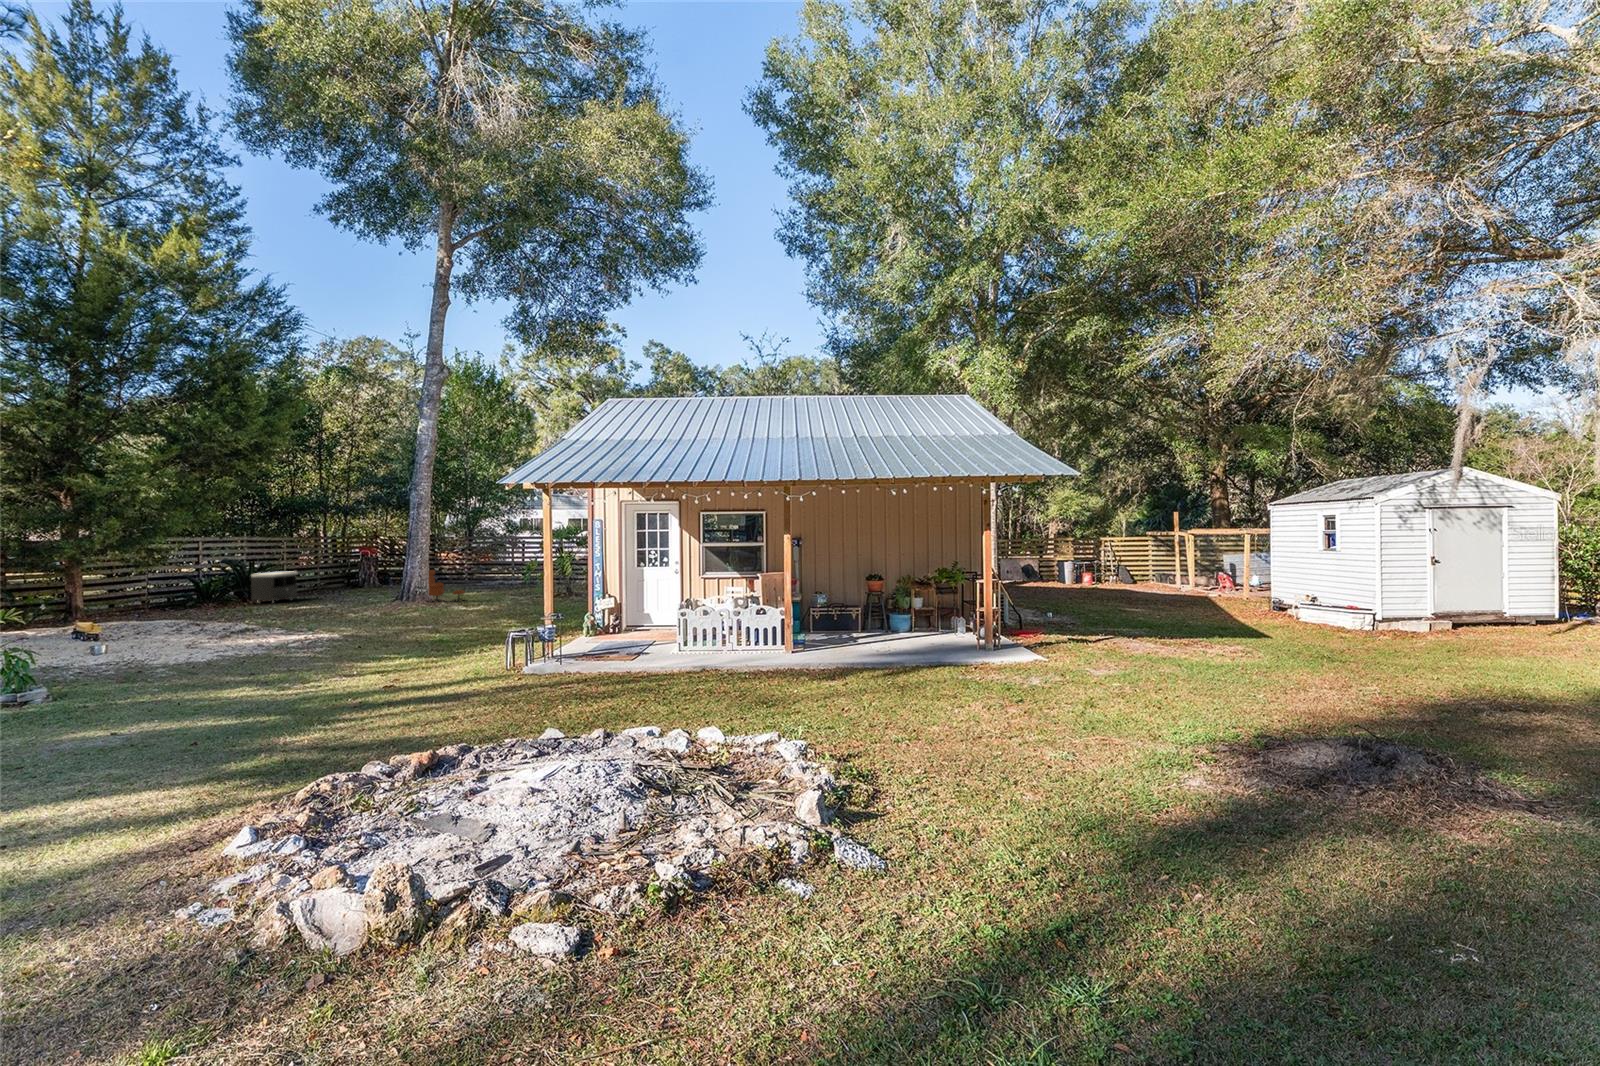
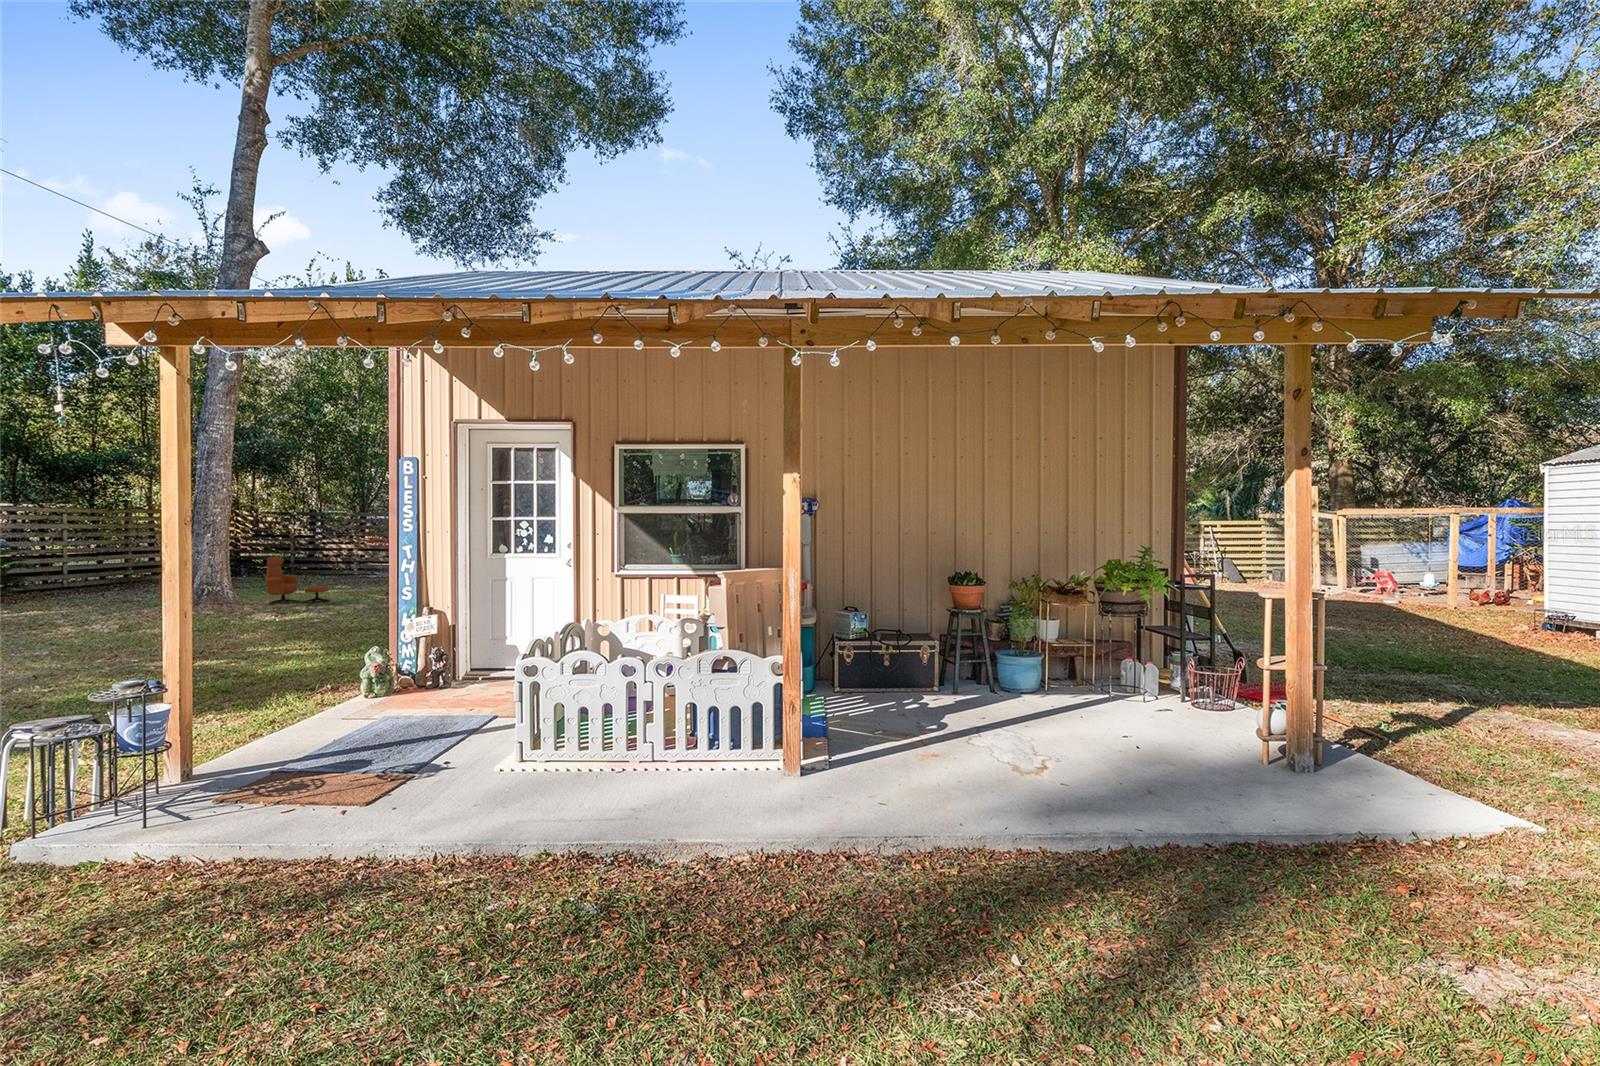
storage bench: present [251,571,298,602] -> none [14,558,102,603]

